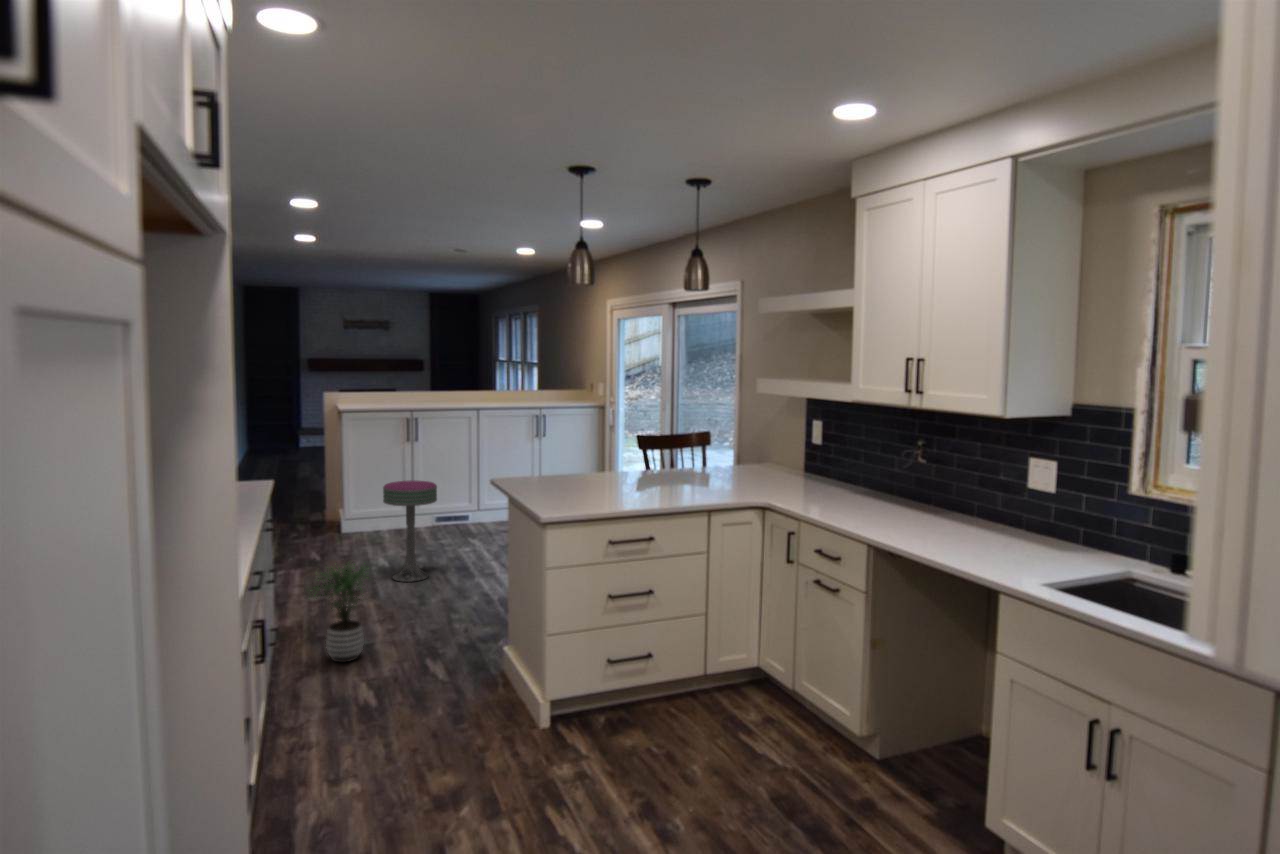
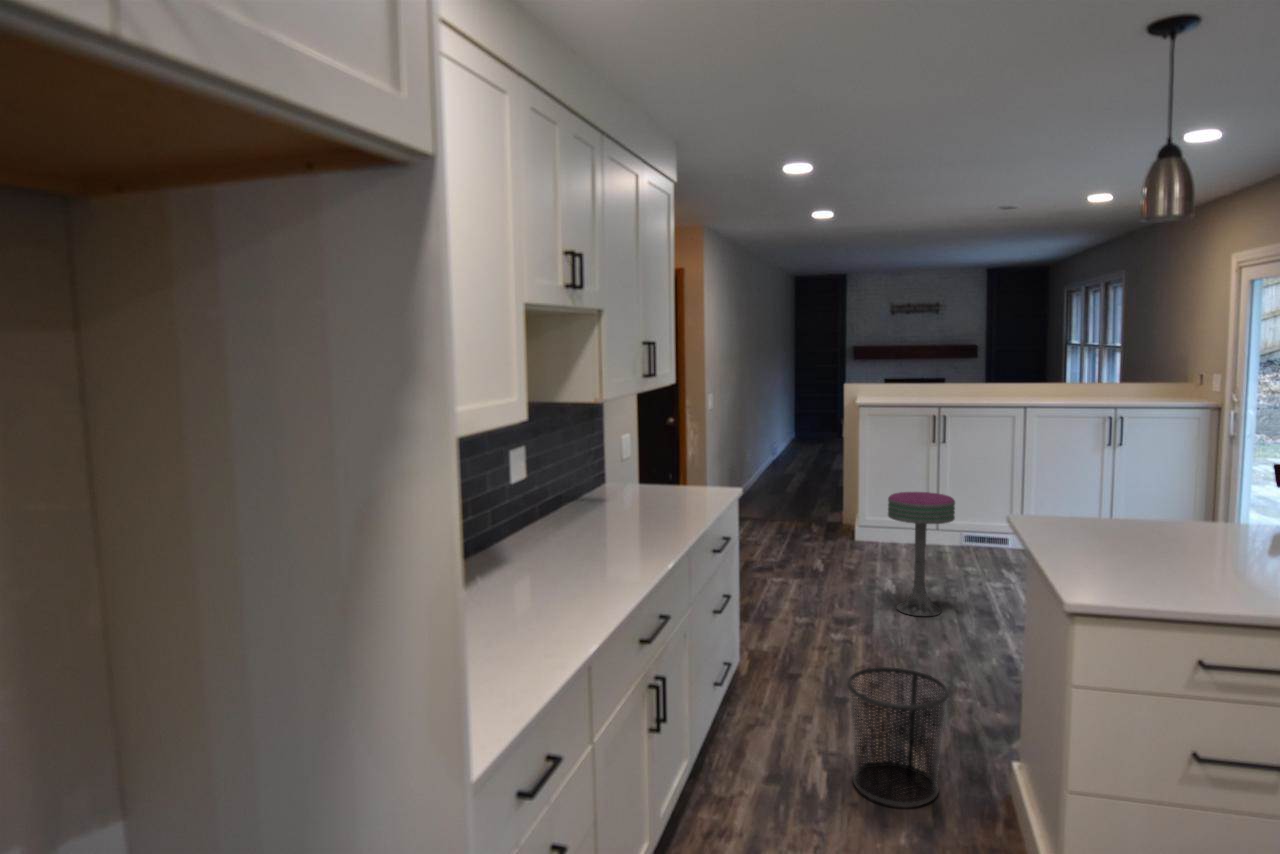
potted plant: present [307,562,369,662] -> none [771,585,857,708]
waste bin: none [384,610,461,711] -> present [847,667,949,807]

